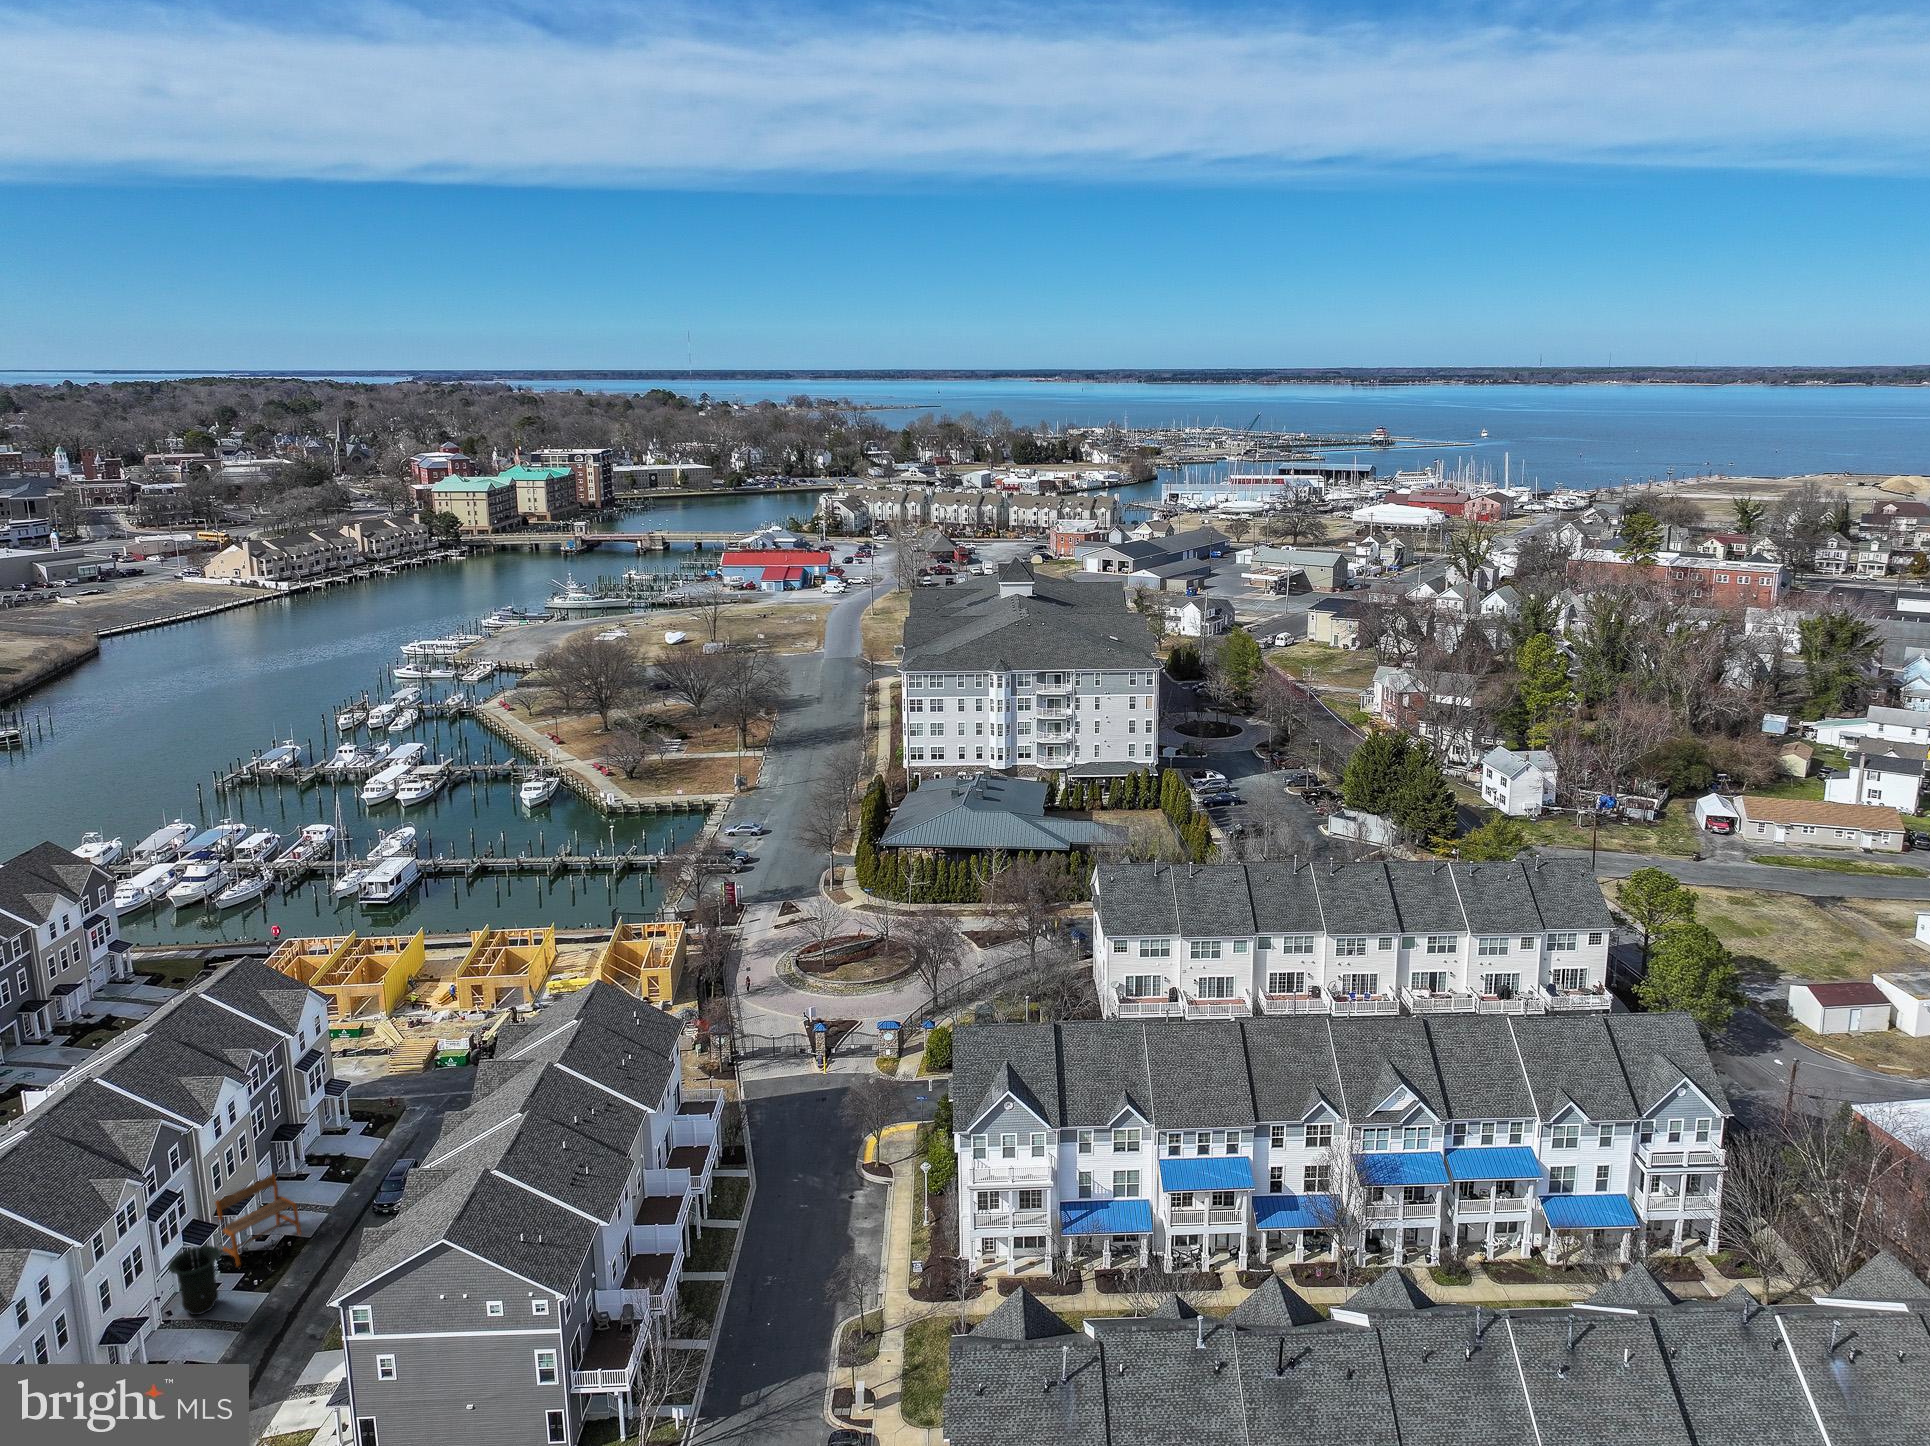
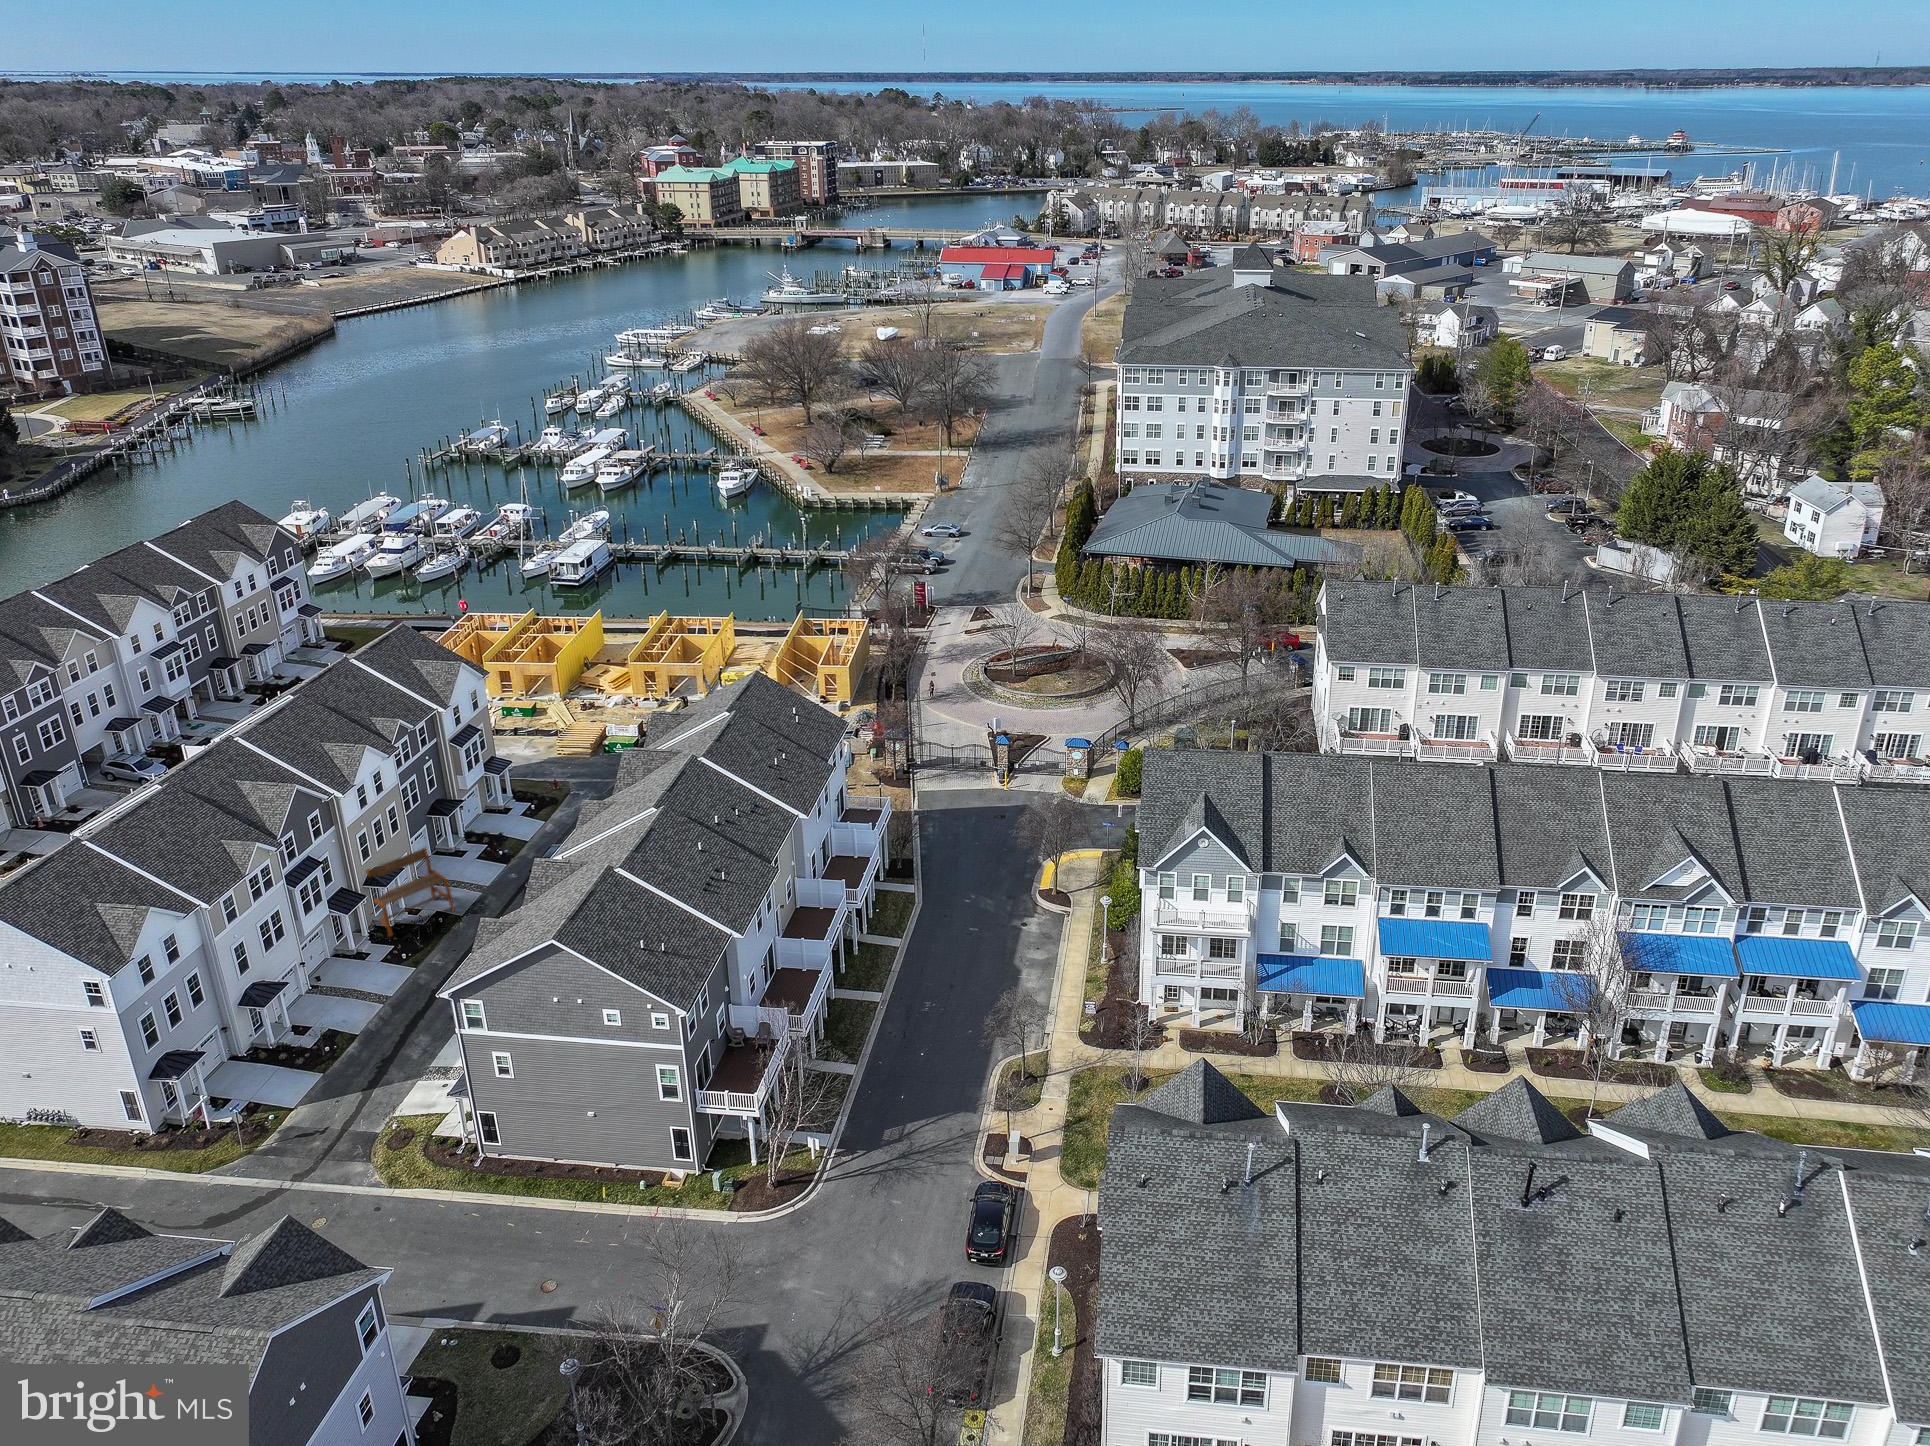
trash can: present [168,1246,220,1315] -> none [313,915,367,982]

